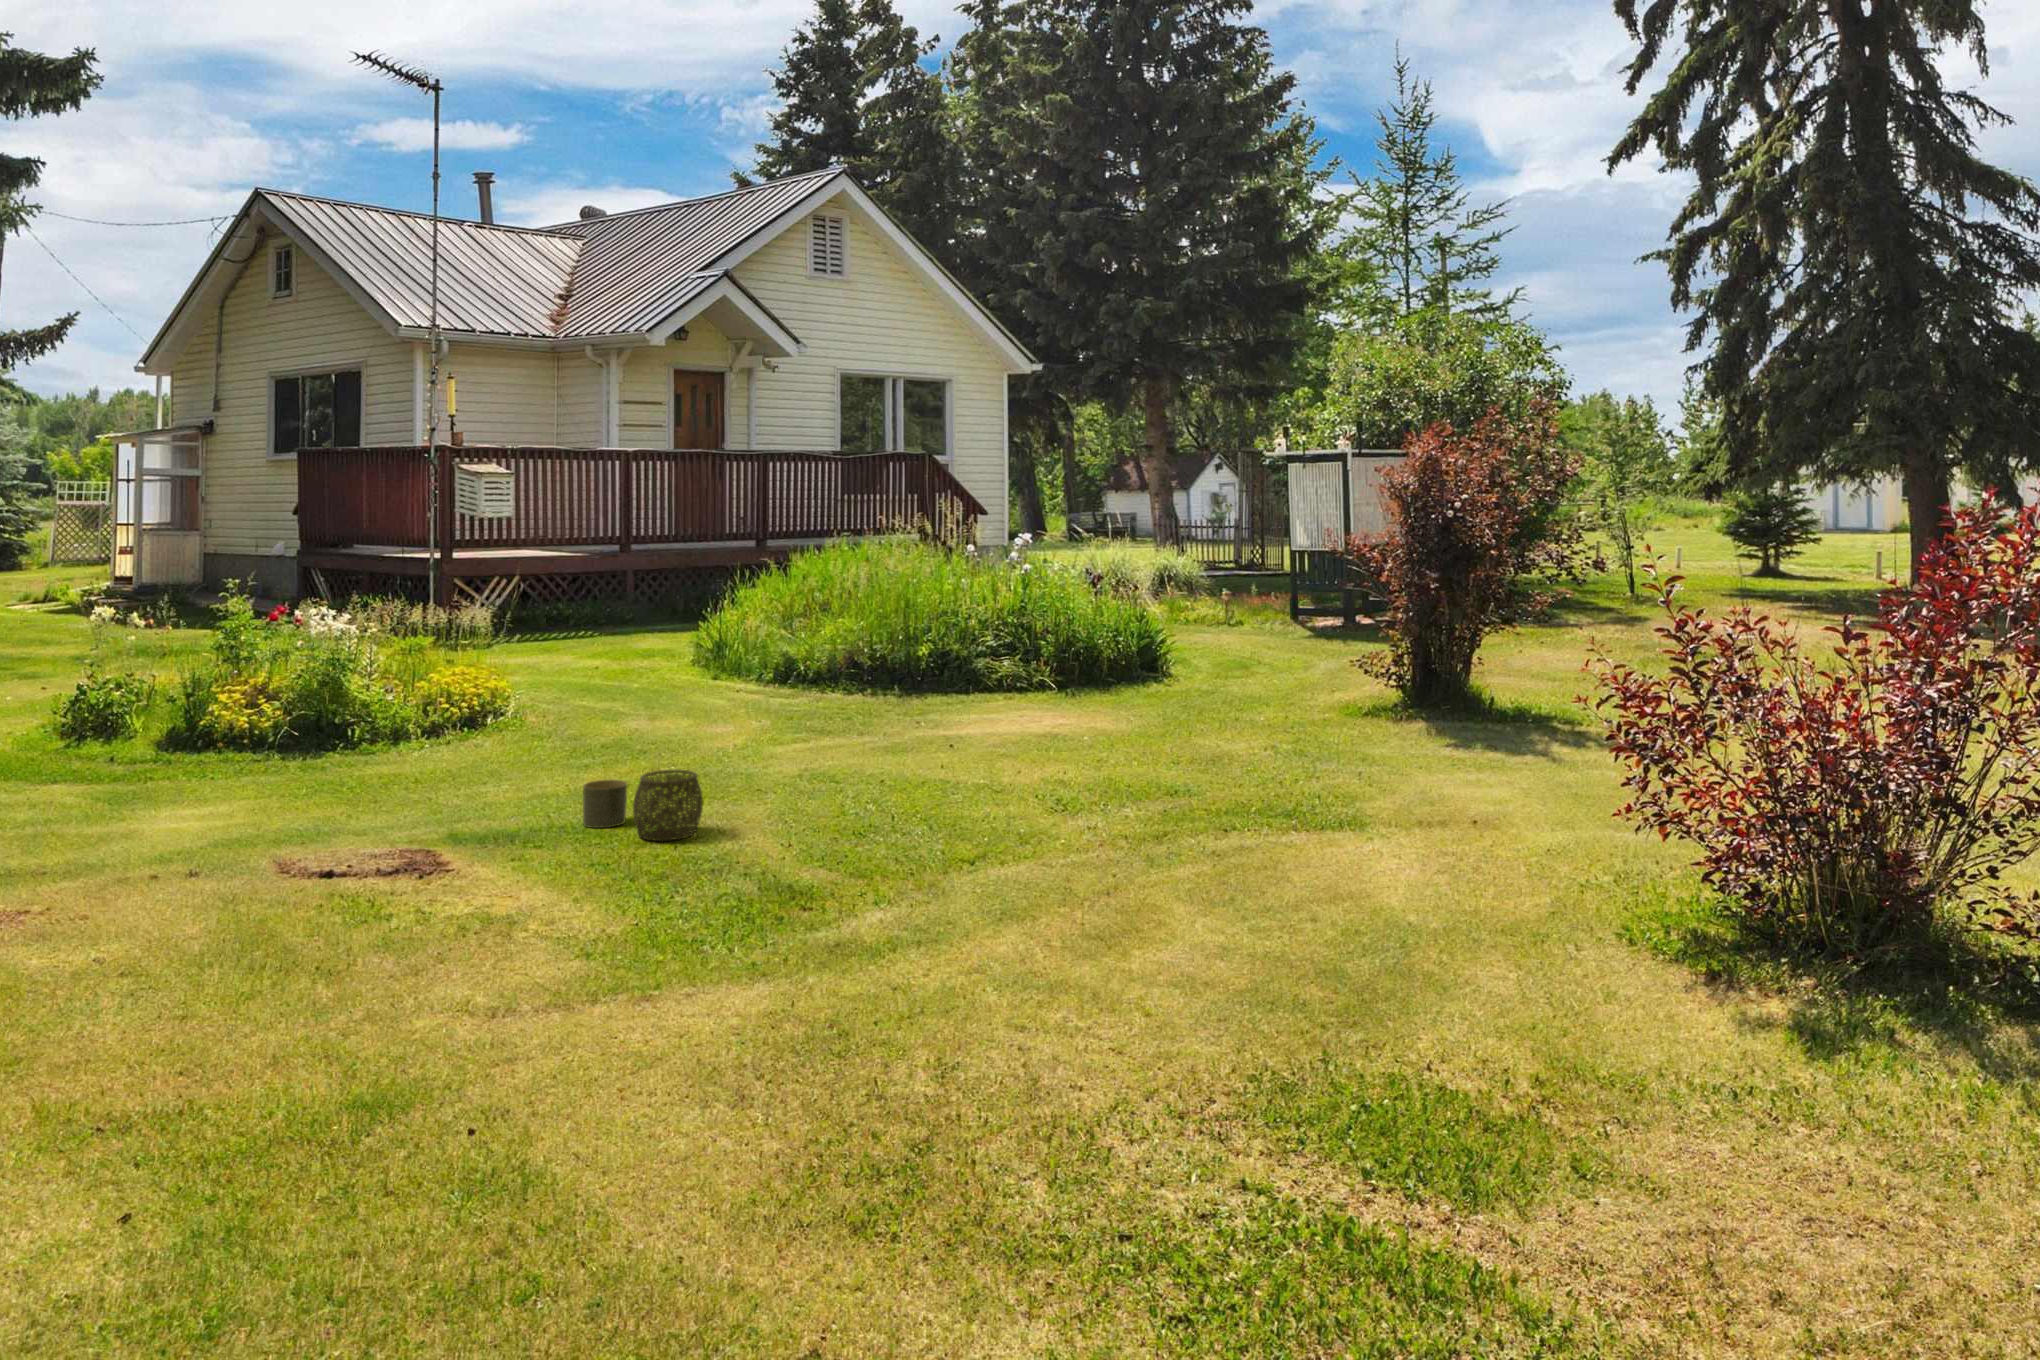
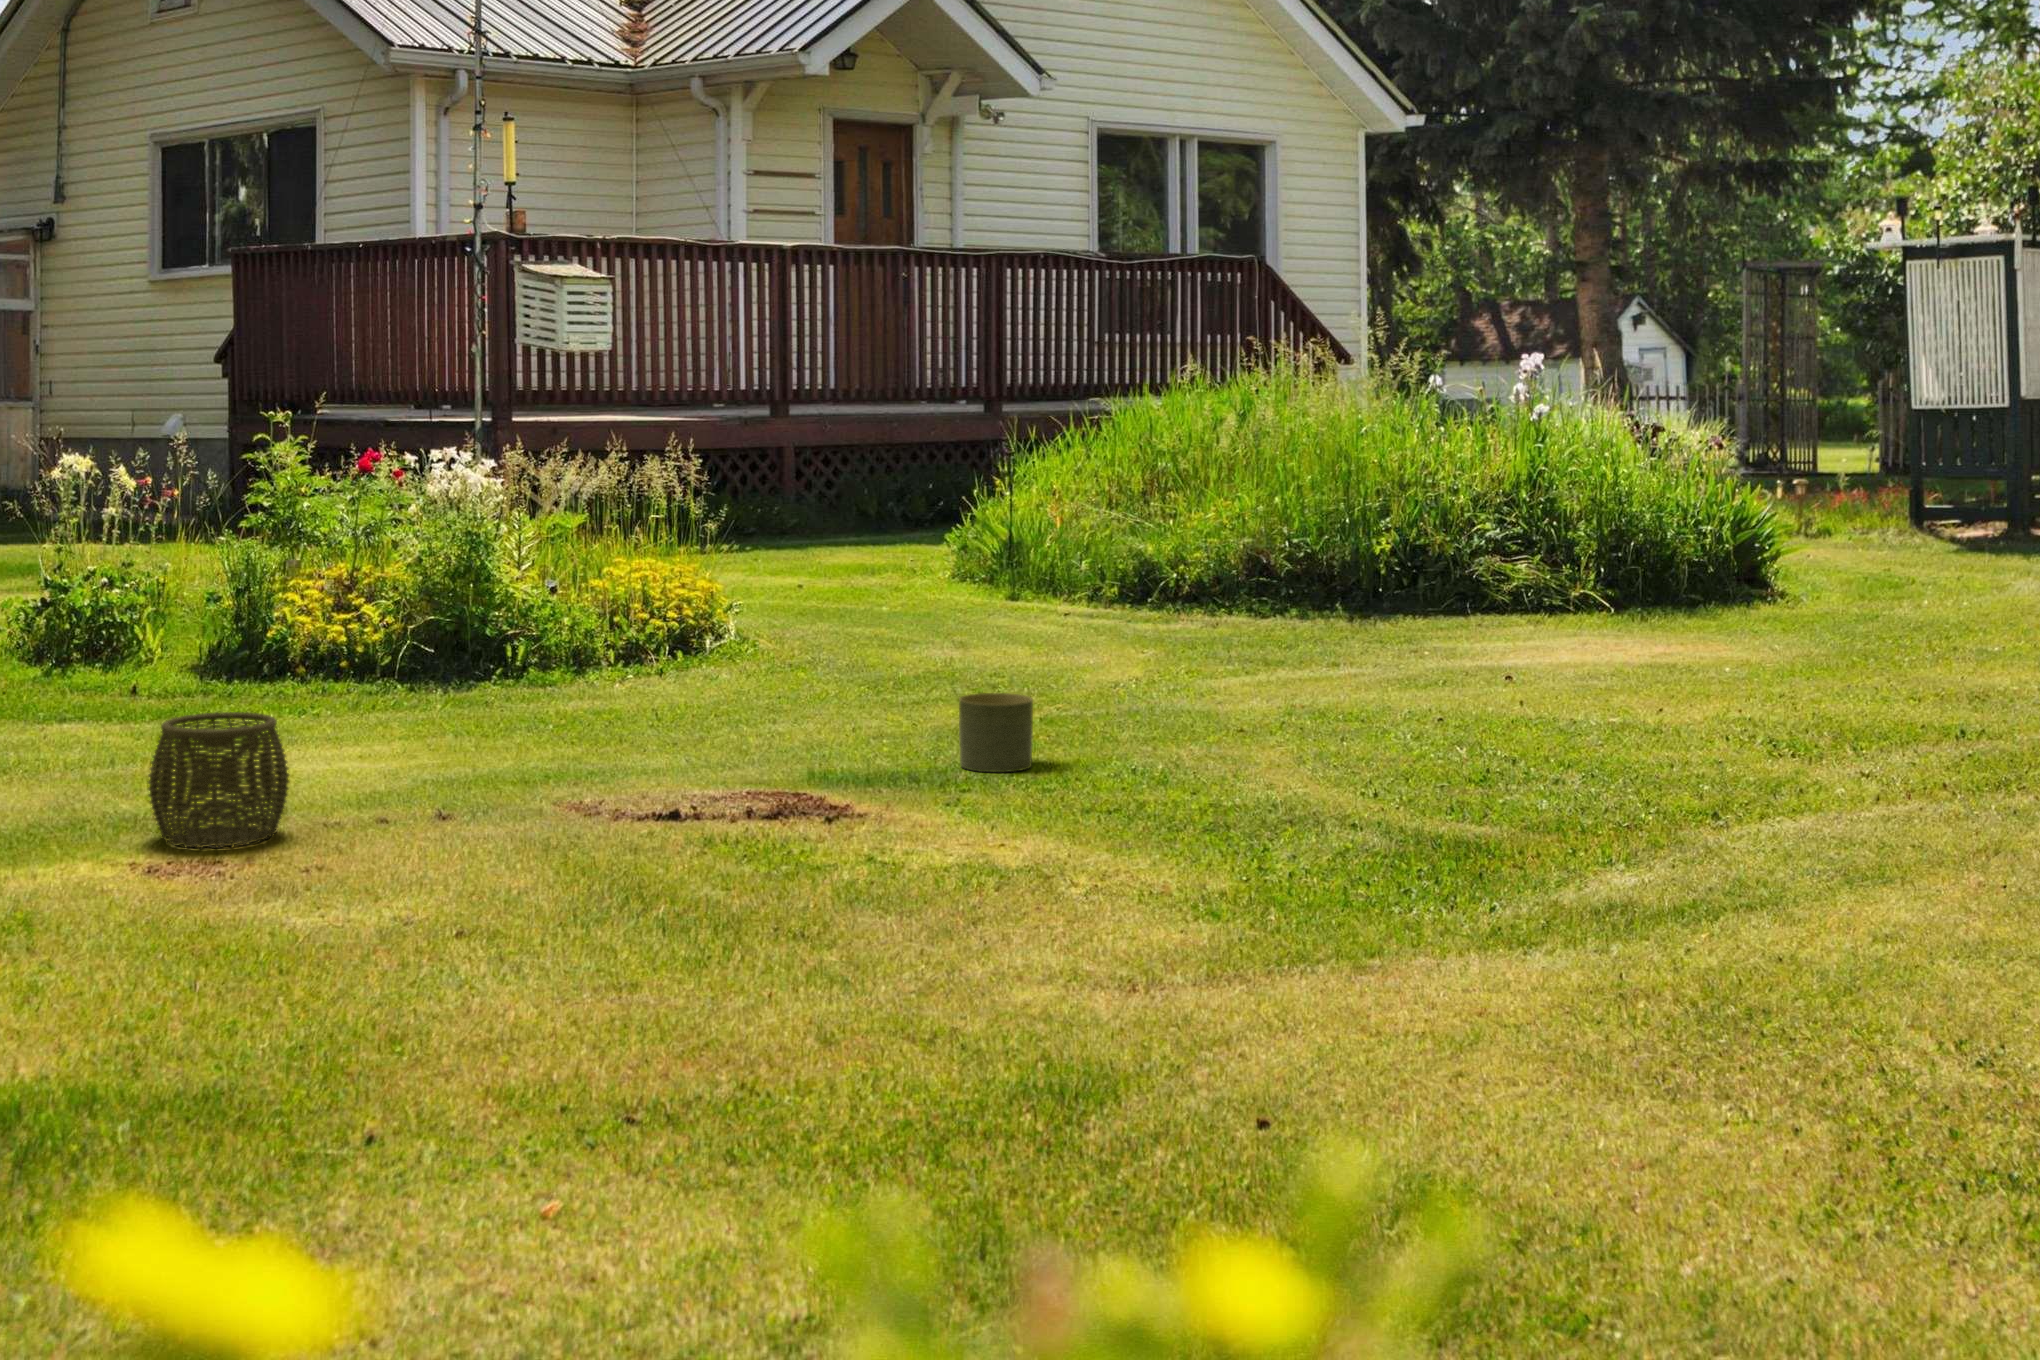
woven basket: present [633,770,703,841] -> present [148,712,289,848]

